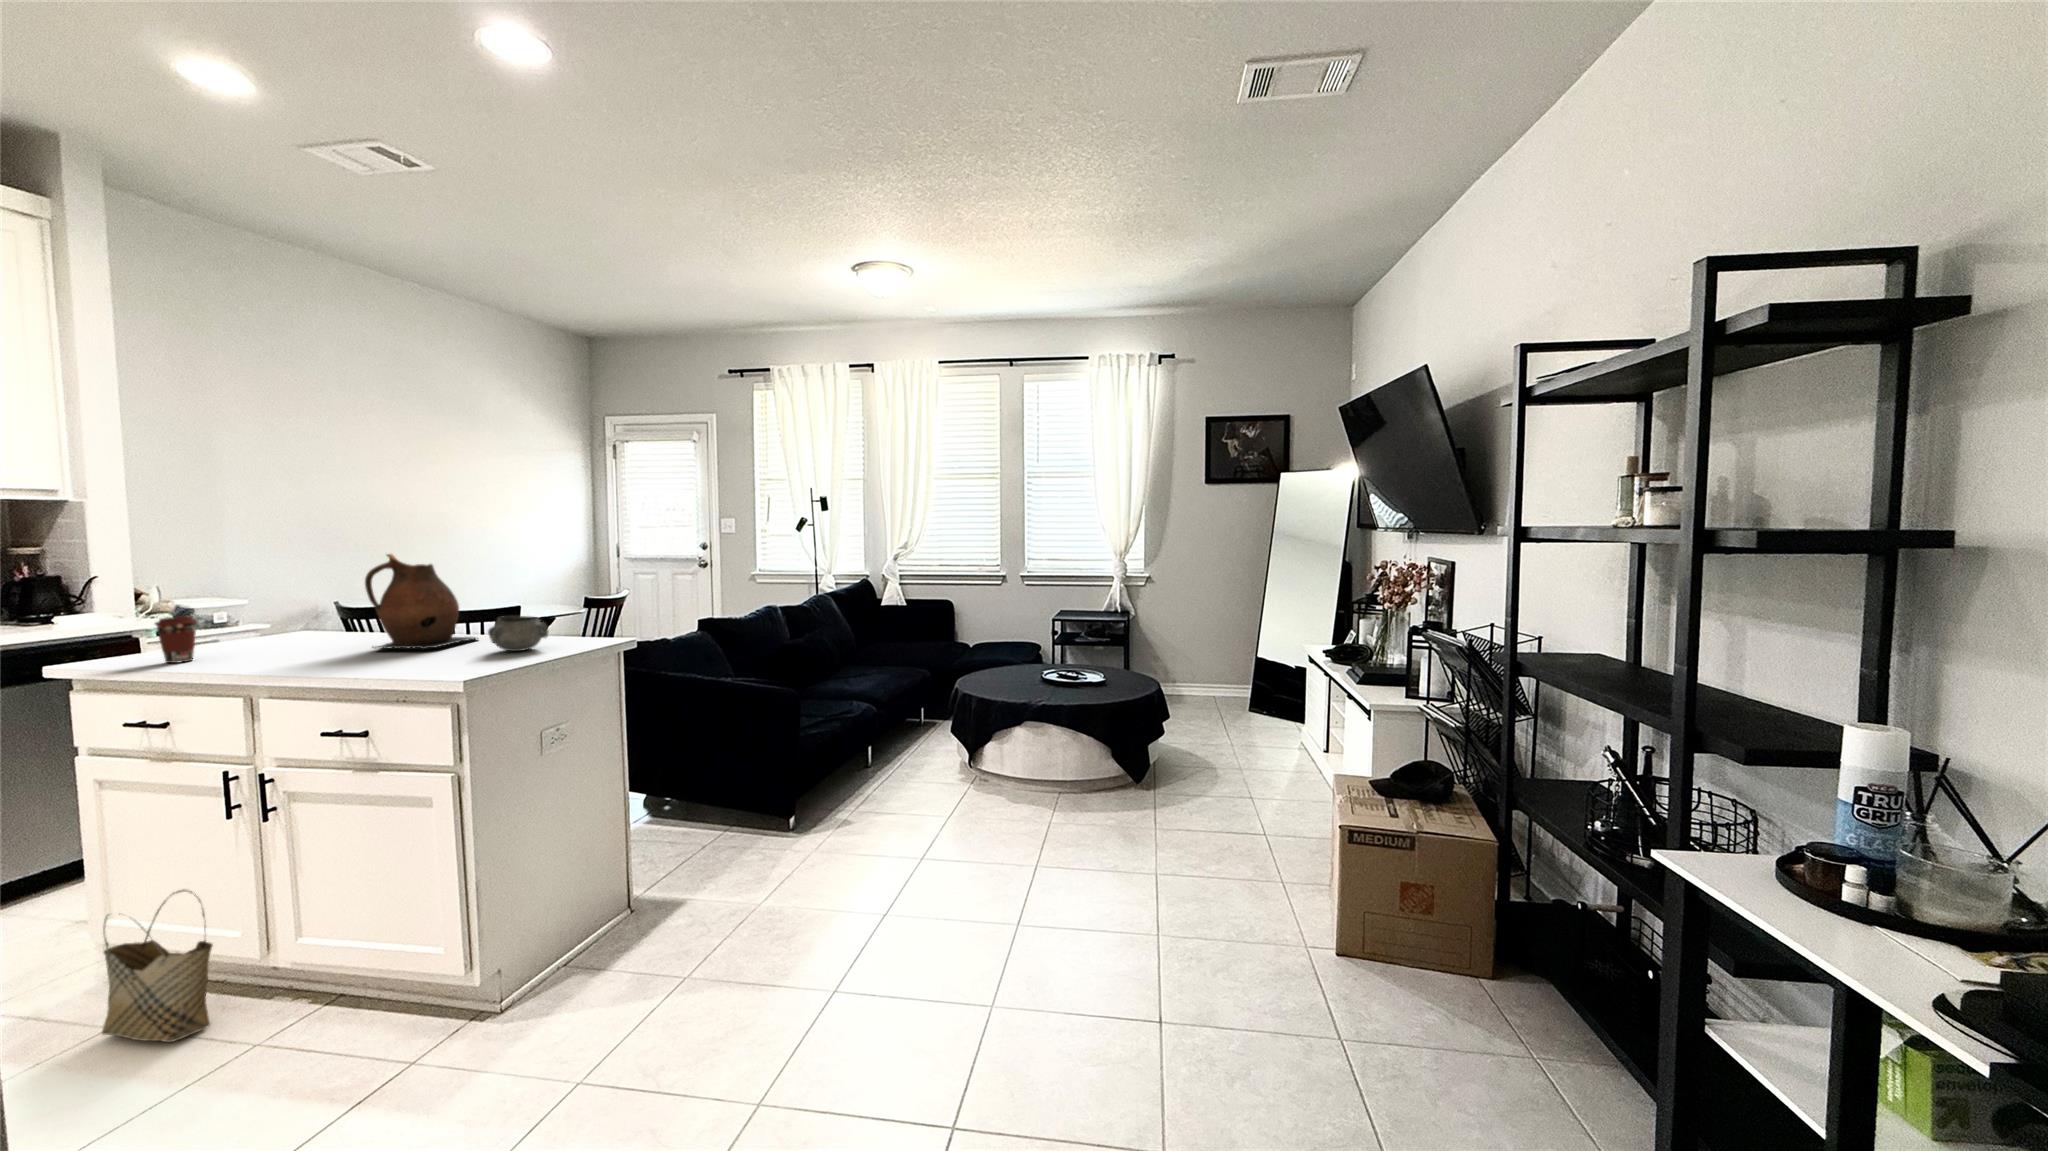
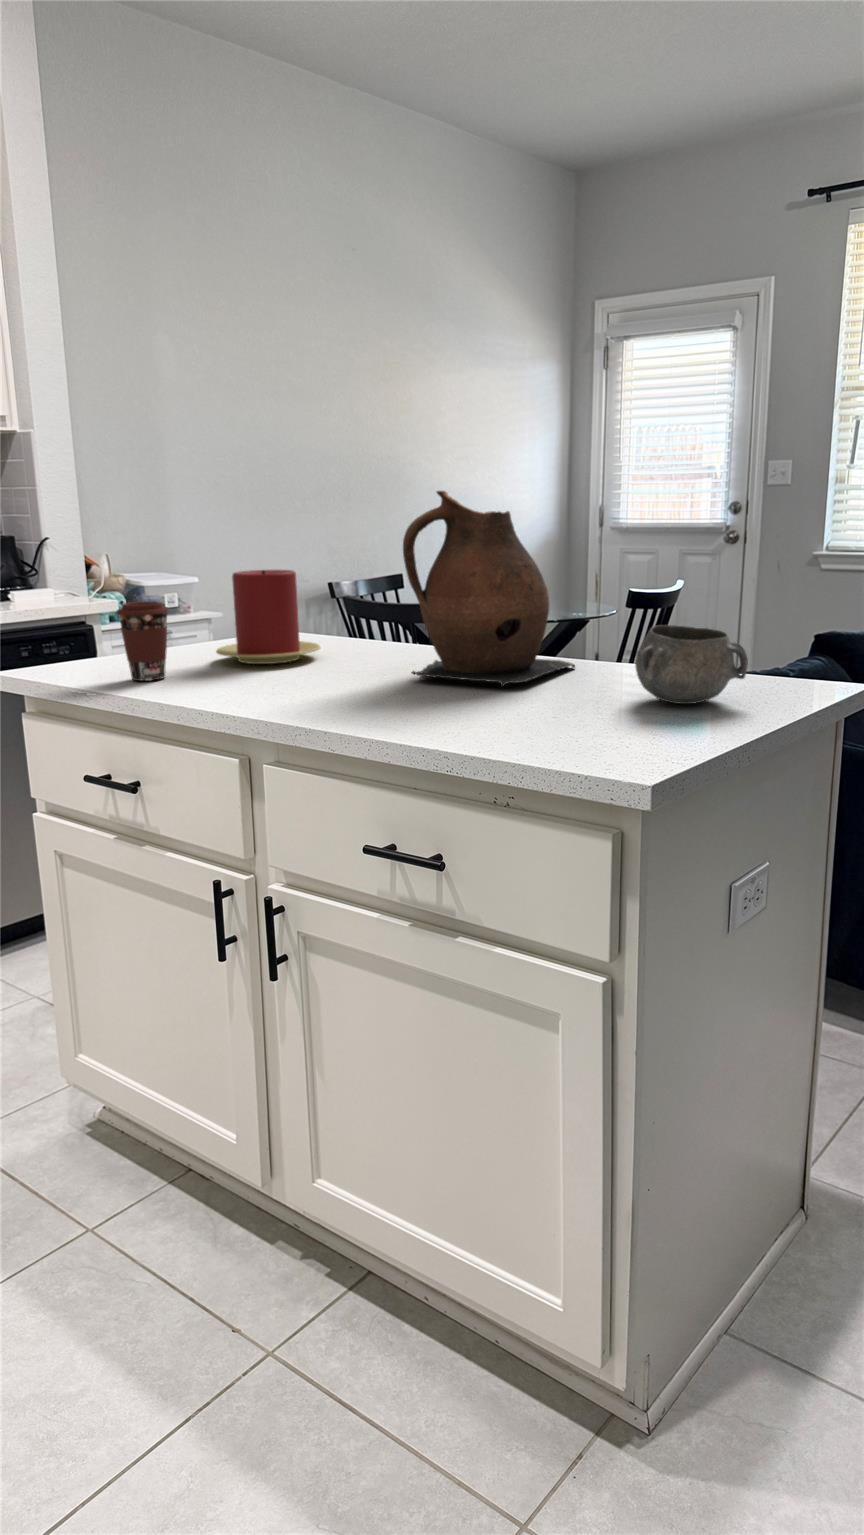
candle: none [237,596,318,650] -> present [216,570,321,664]
woven basket: present [102,889,212,1042] -> none [77,1054,206,1301]

